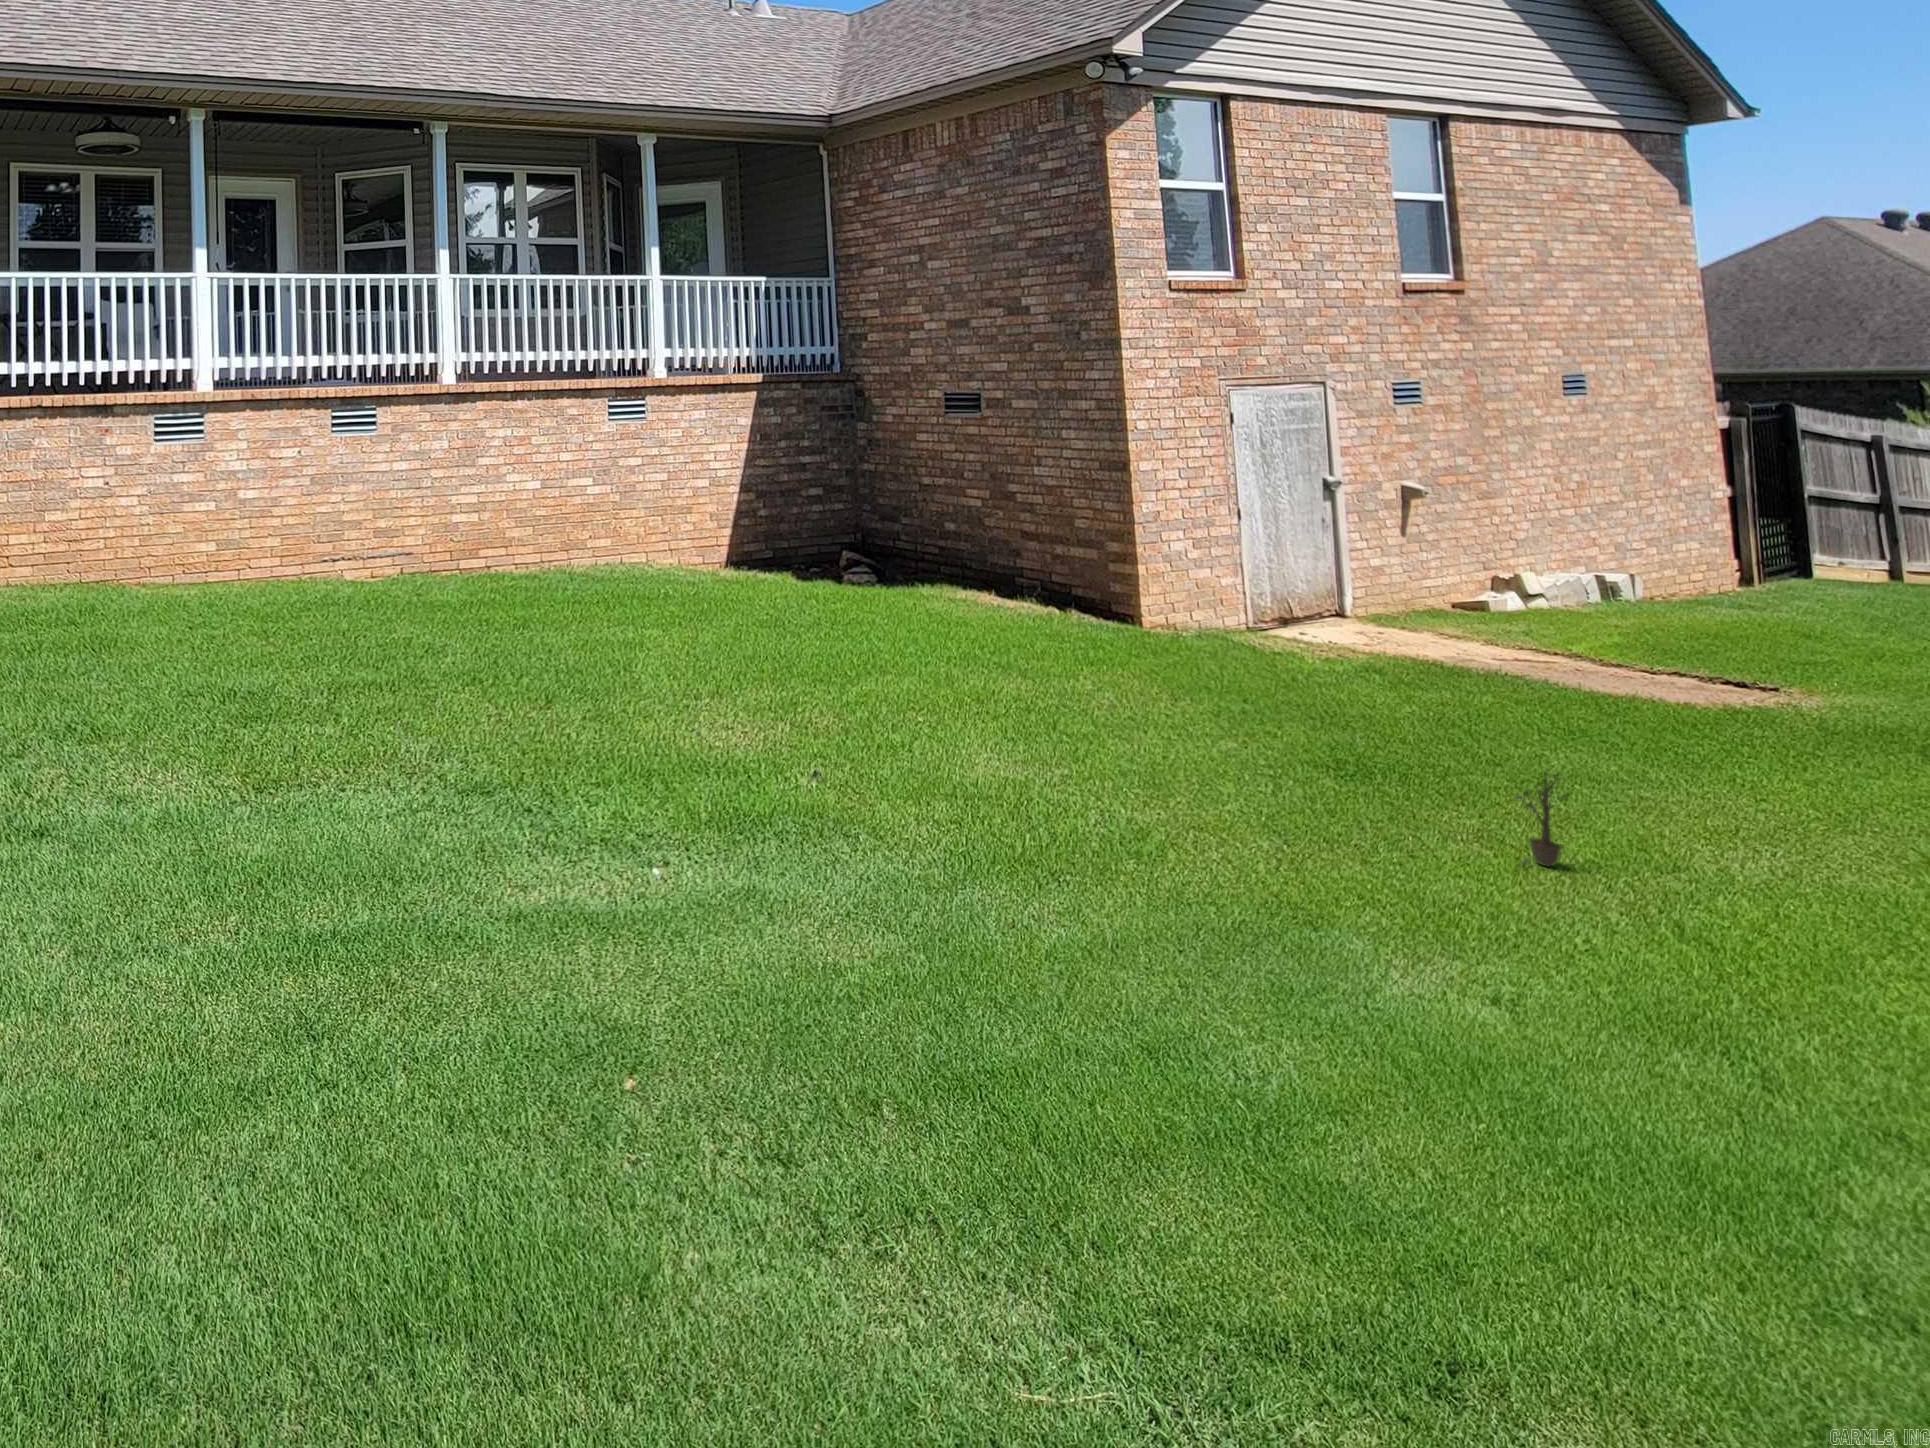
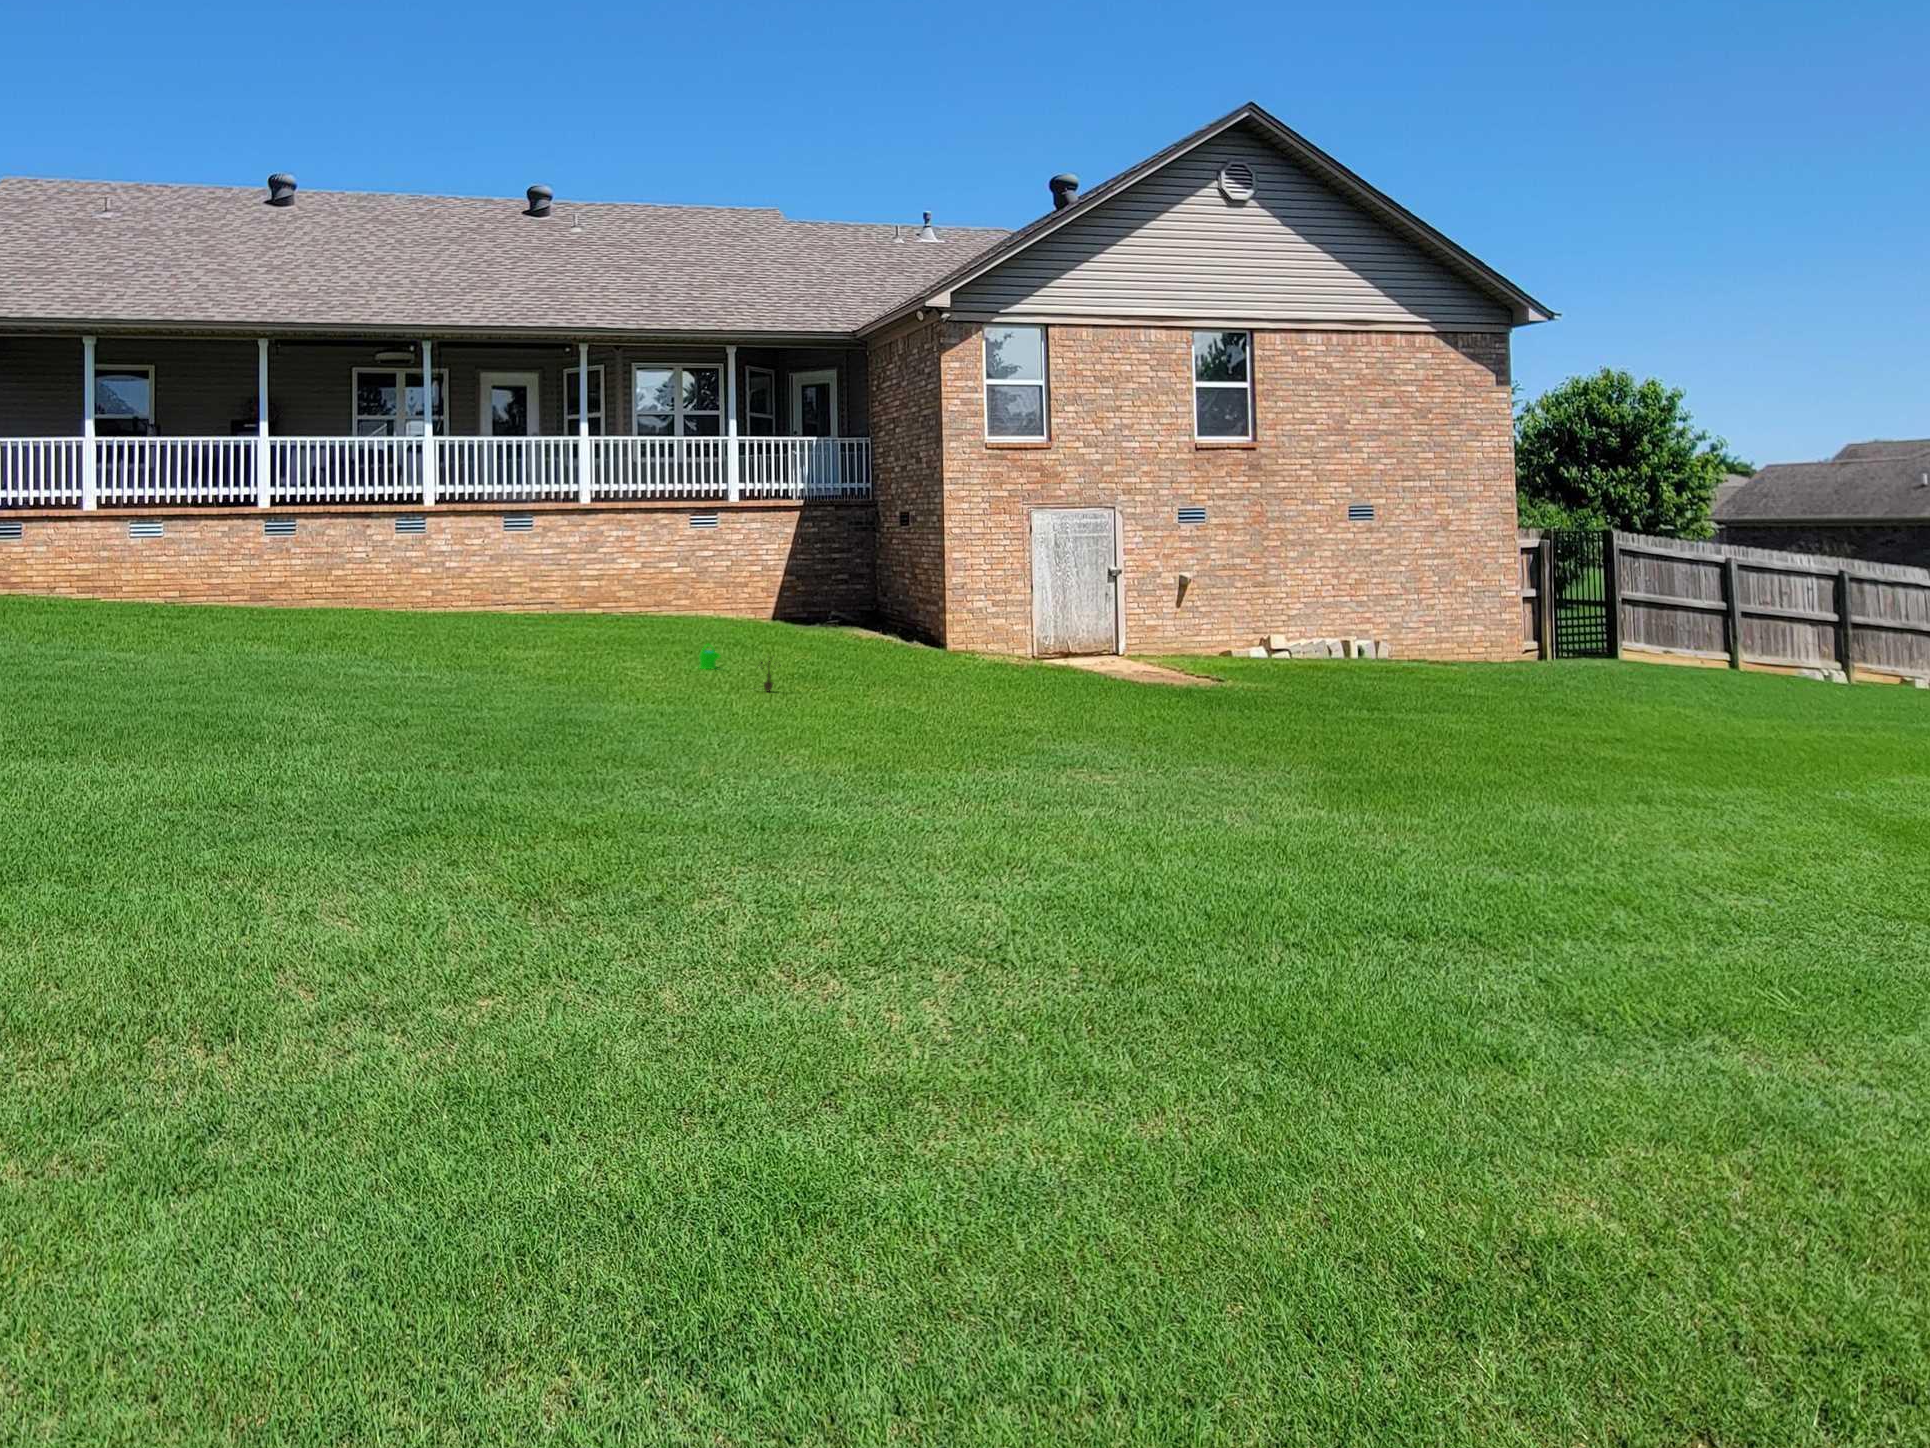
watering can: none [1098,701,1182,762] -> present [699,644,720,669]

